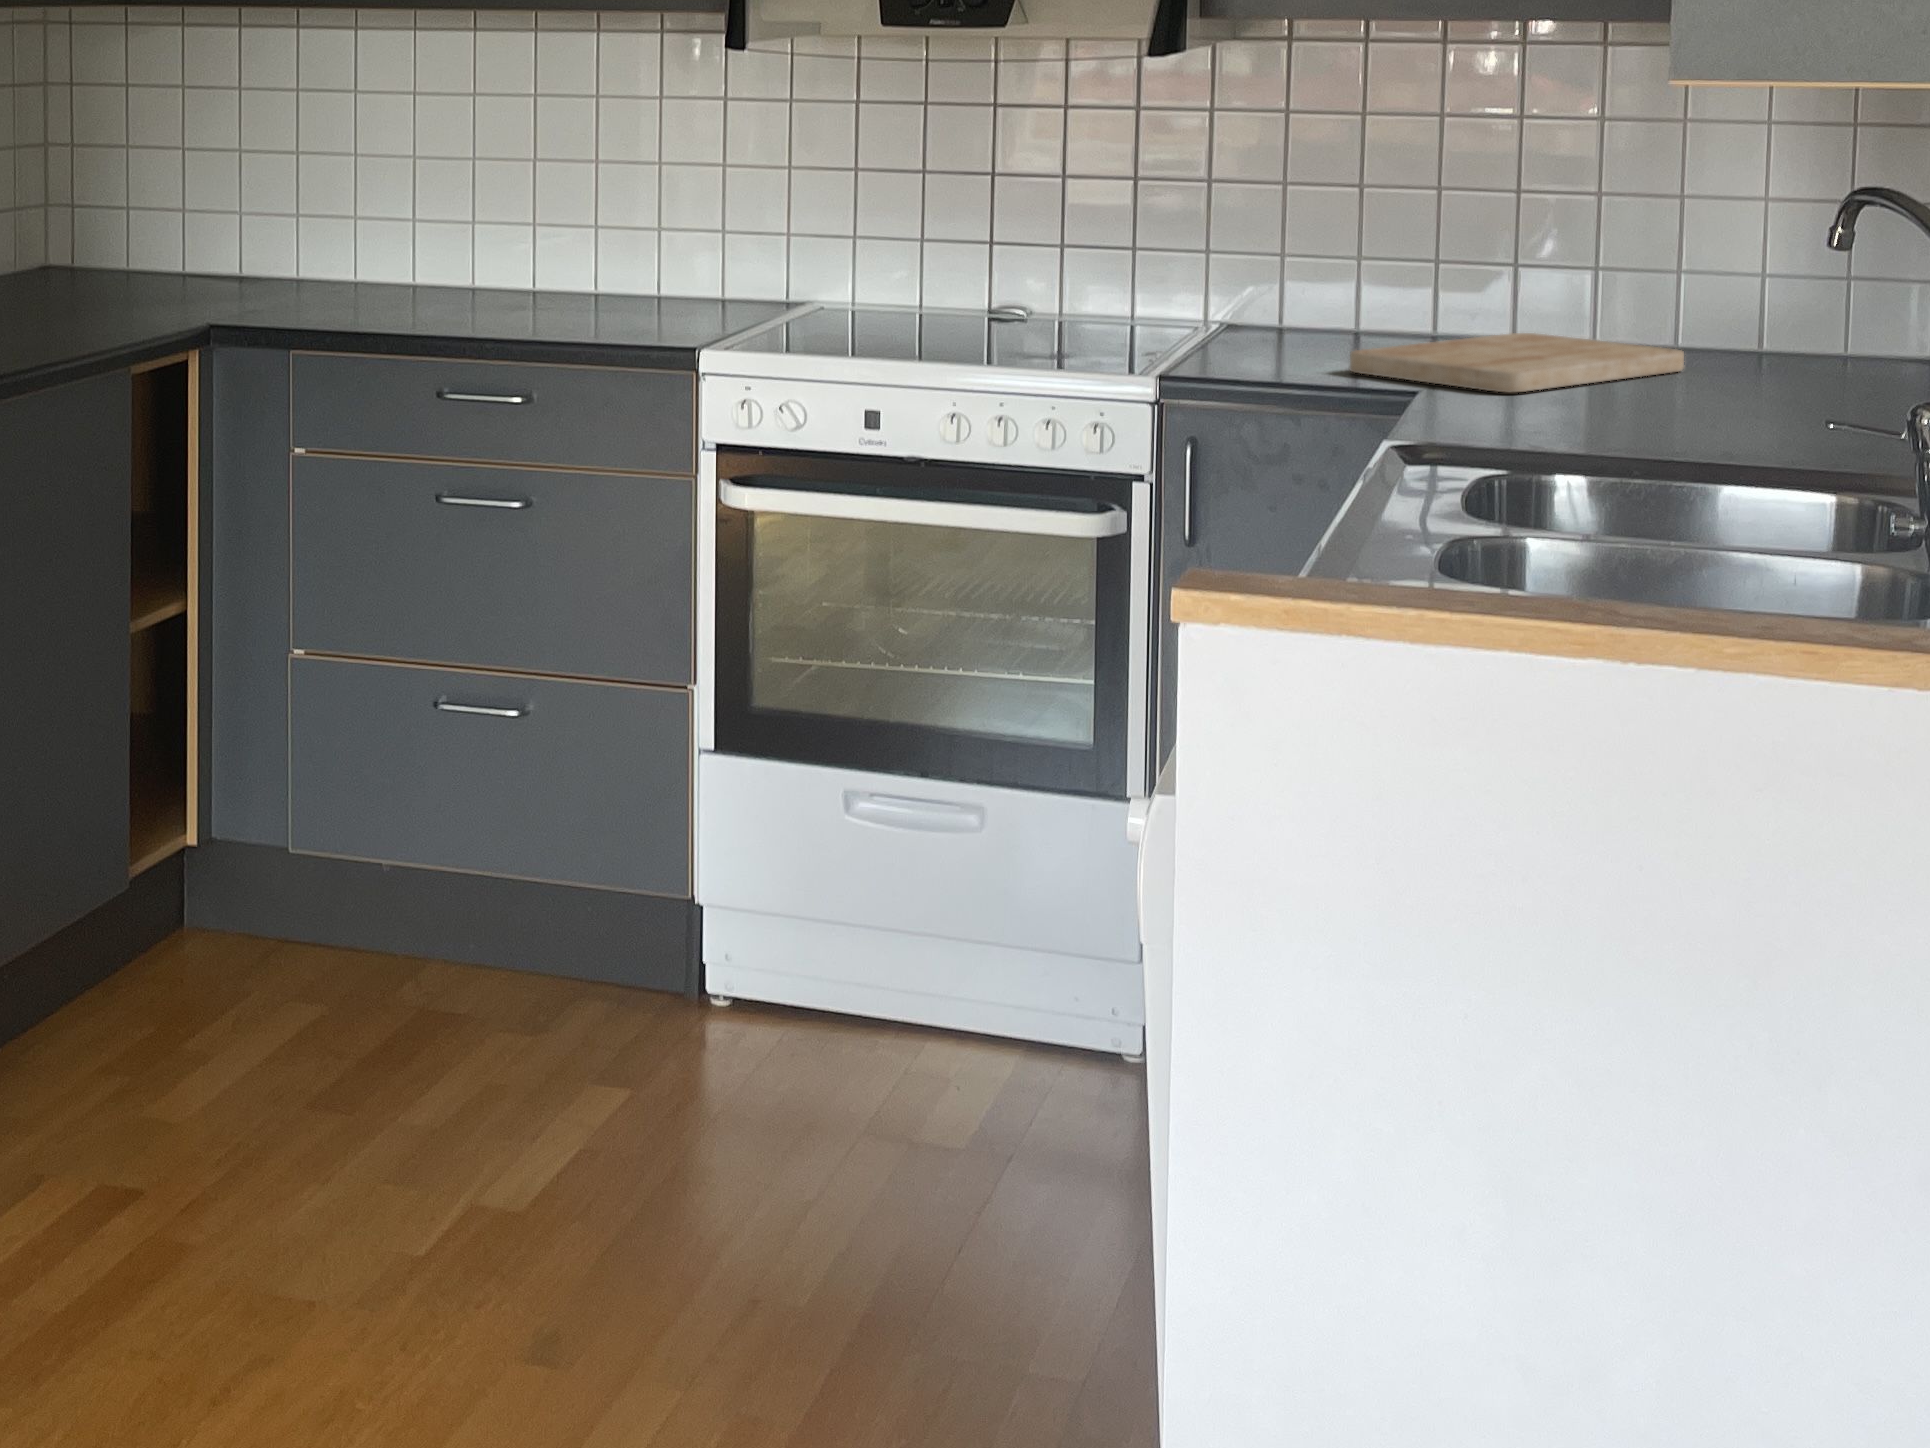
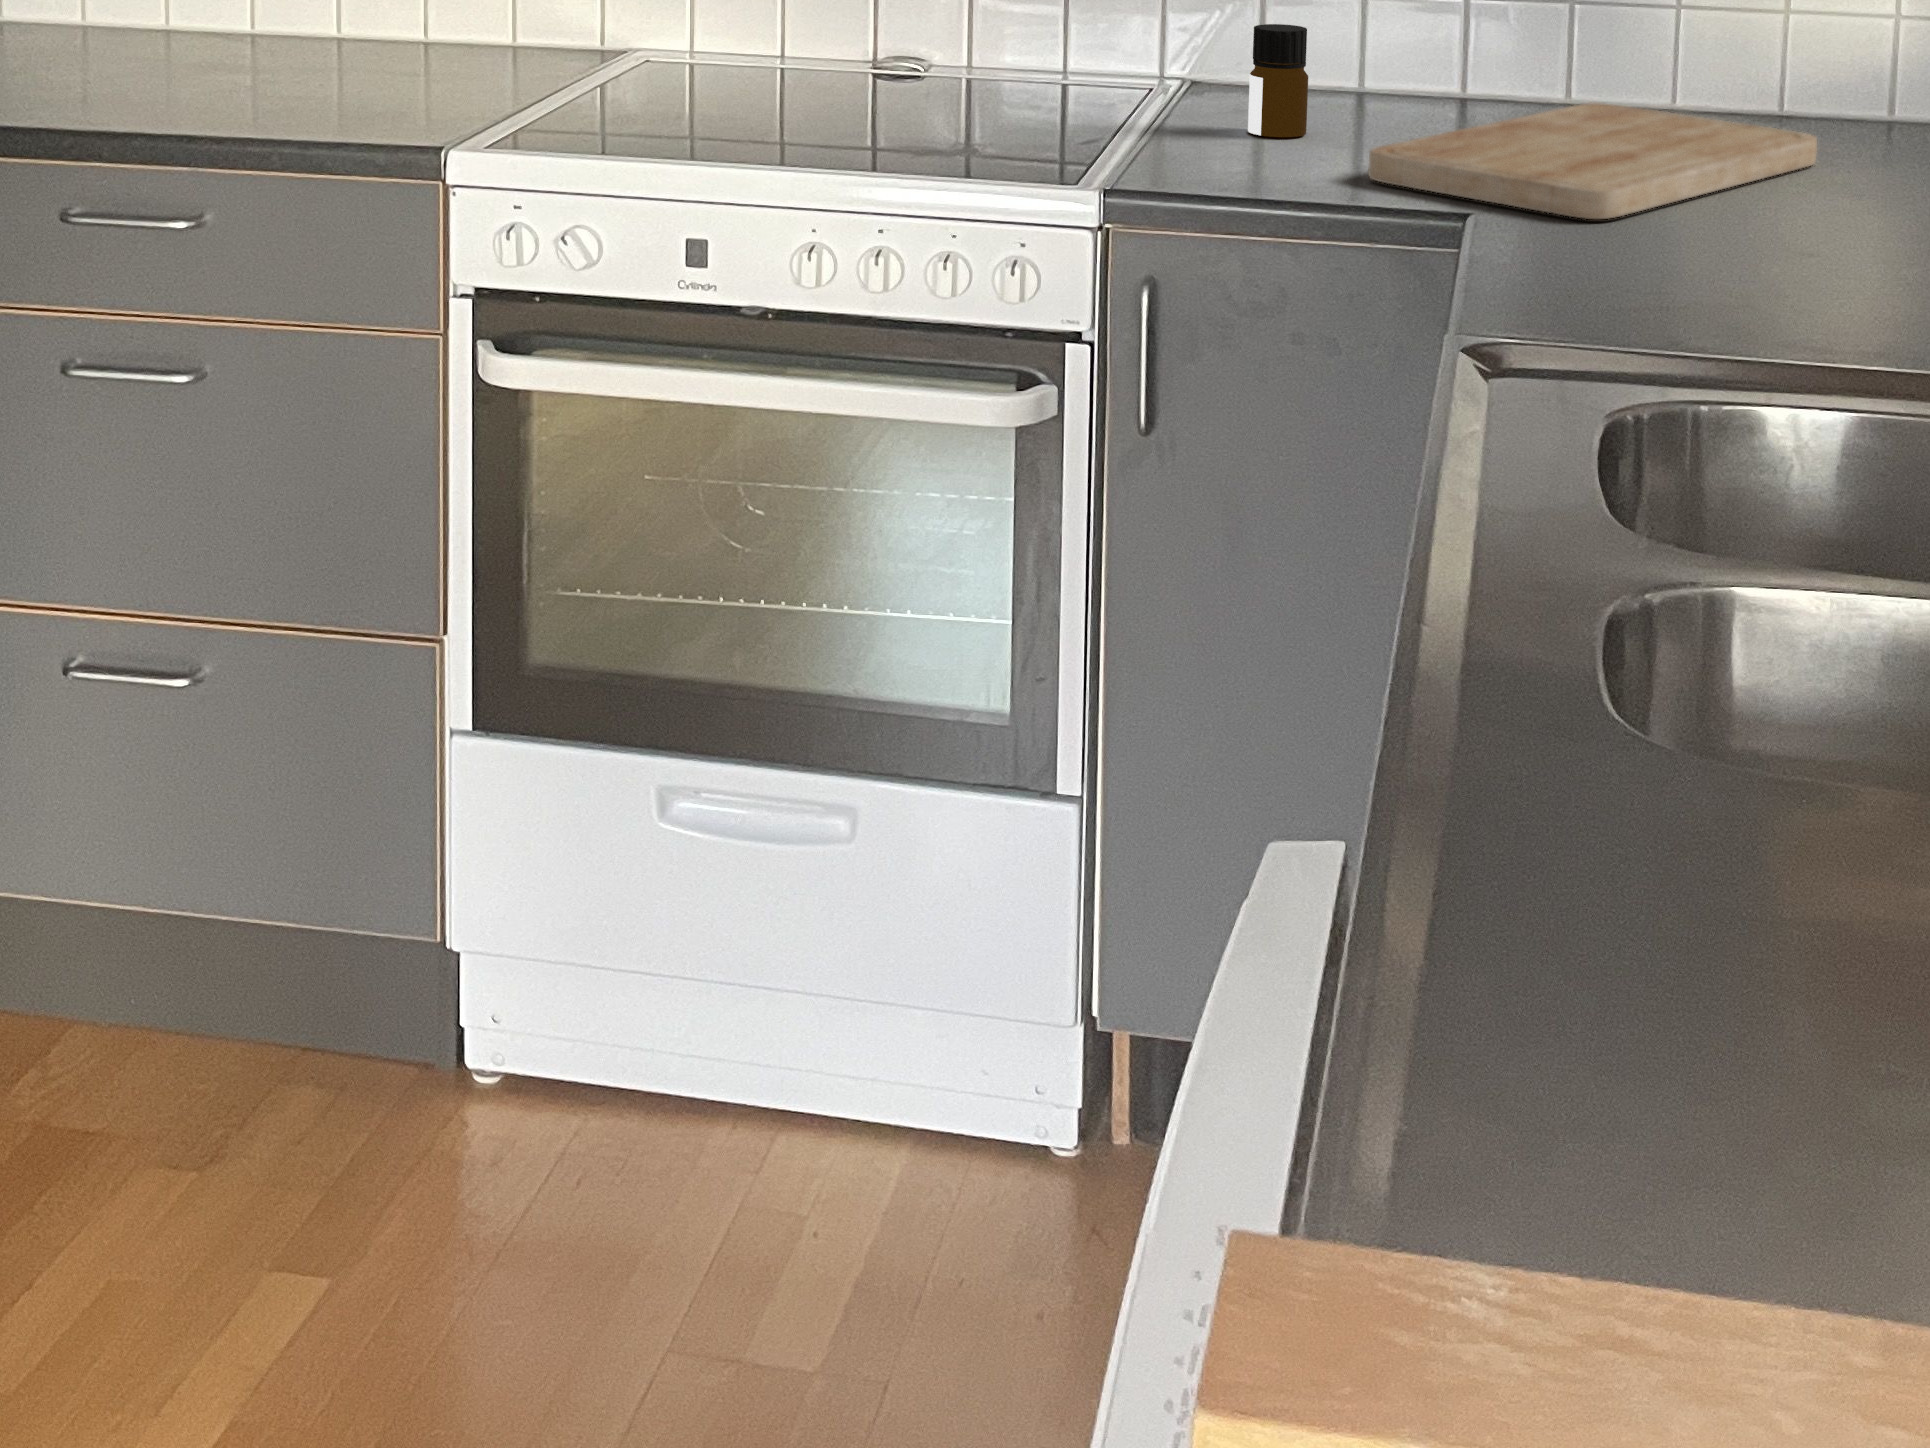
bottle: none [1266,273,1310,352] -> present [1248,24,1308,137]

